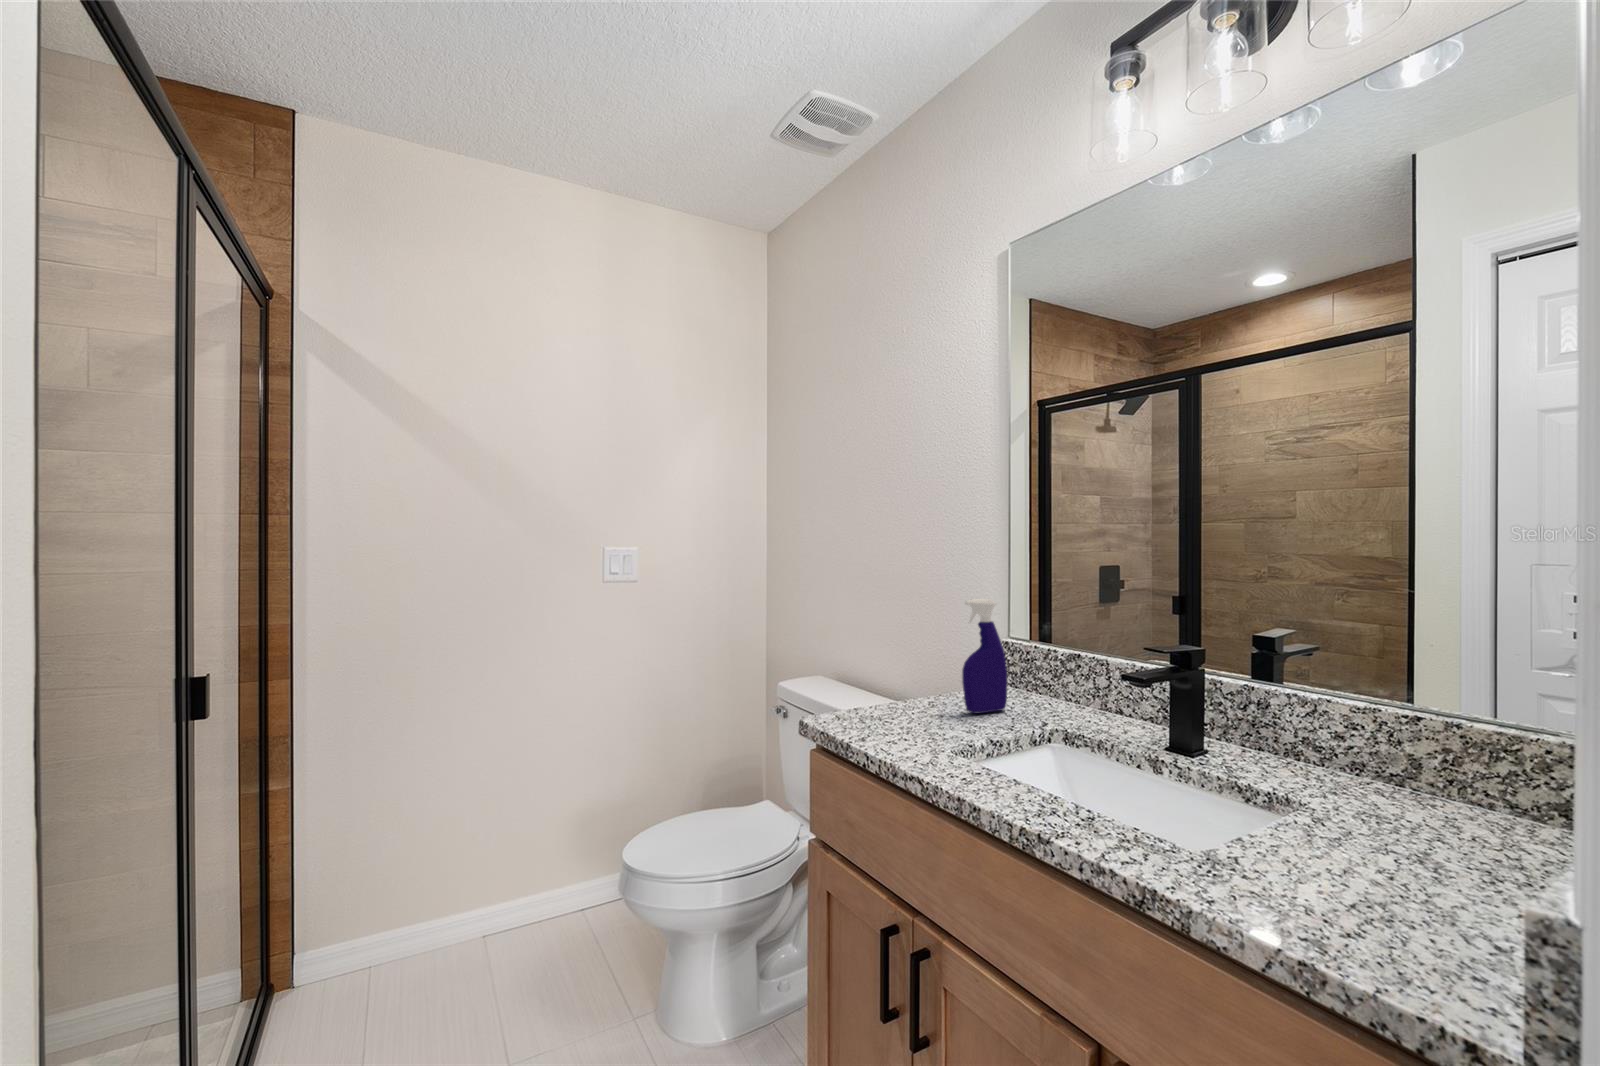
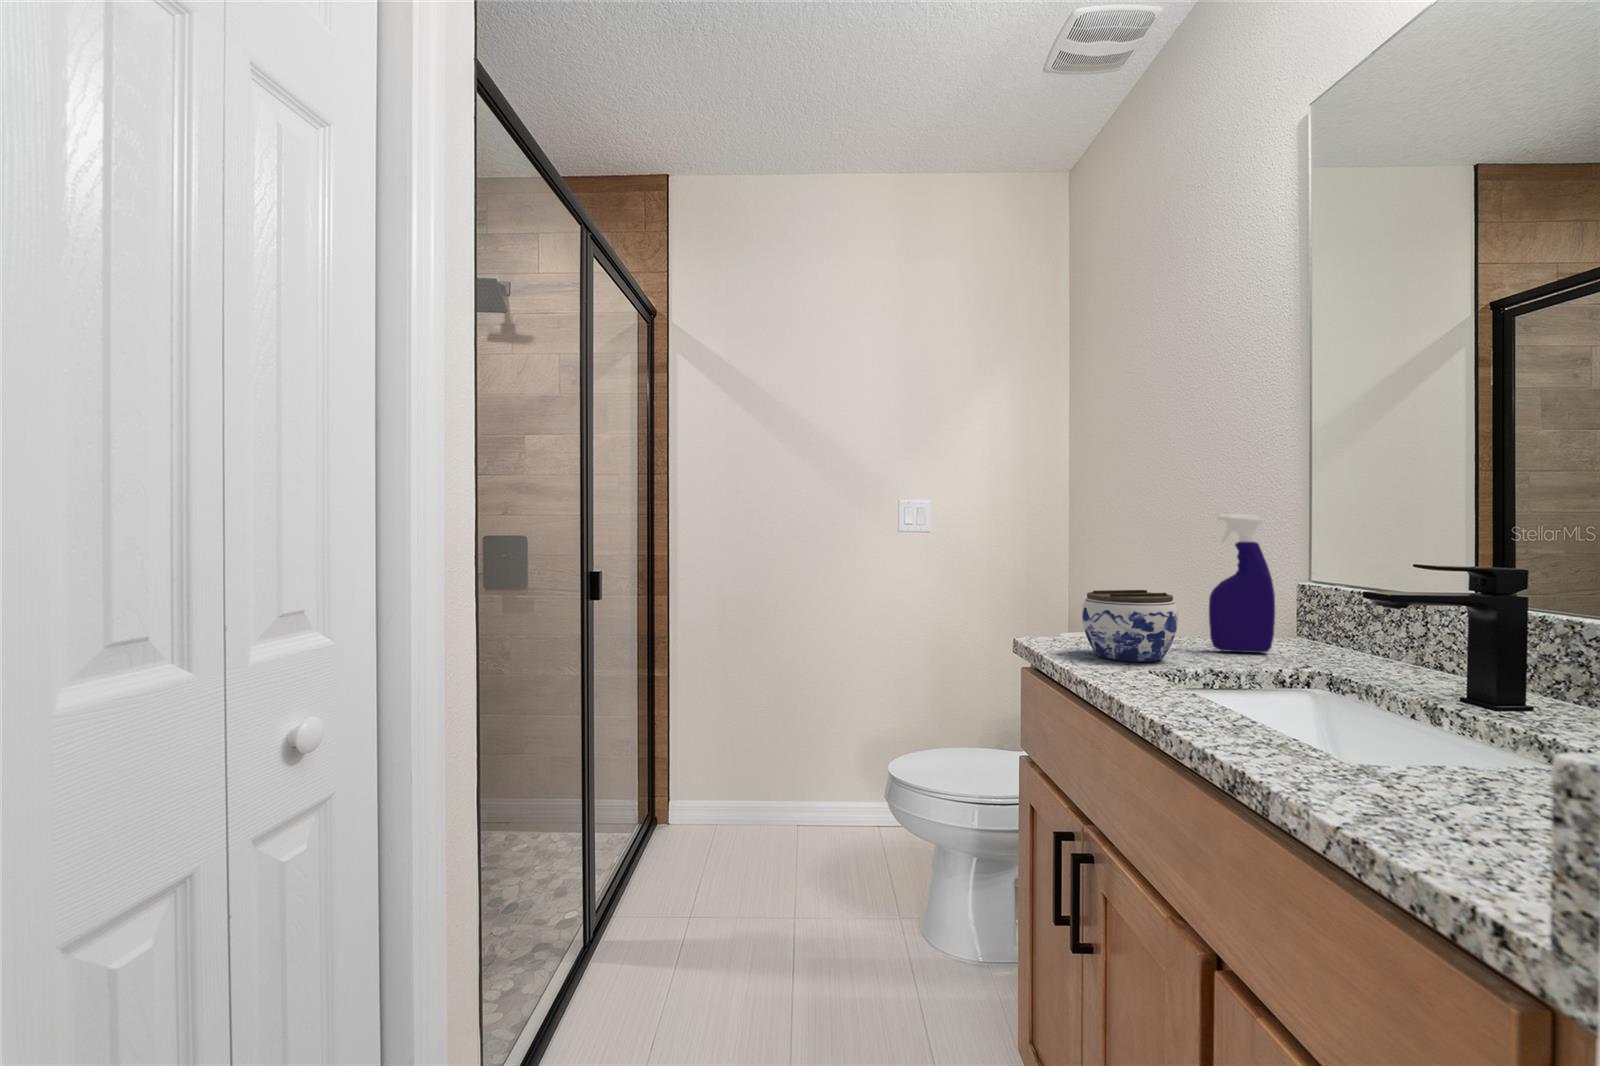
jar: none [881,673,959,743] -> present [1082,590,1178,662]

